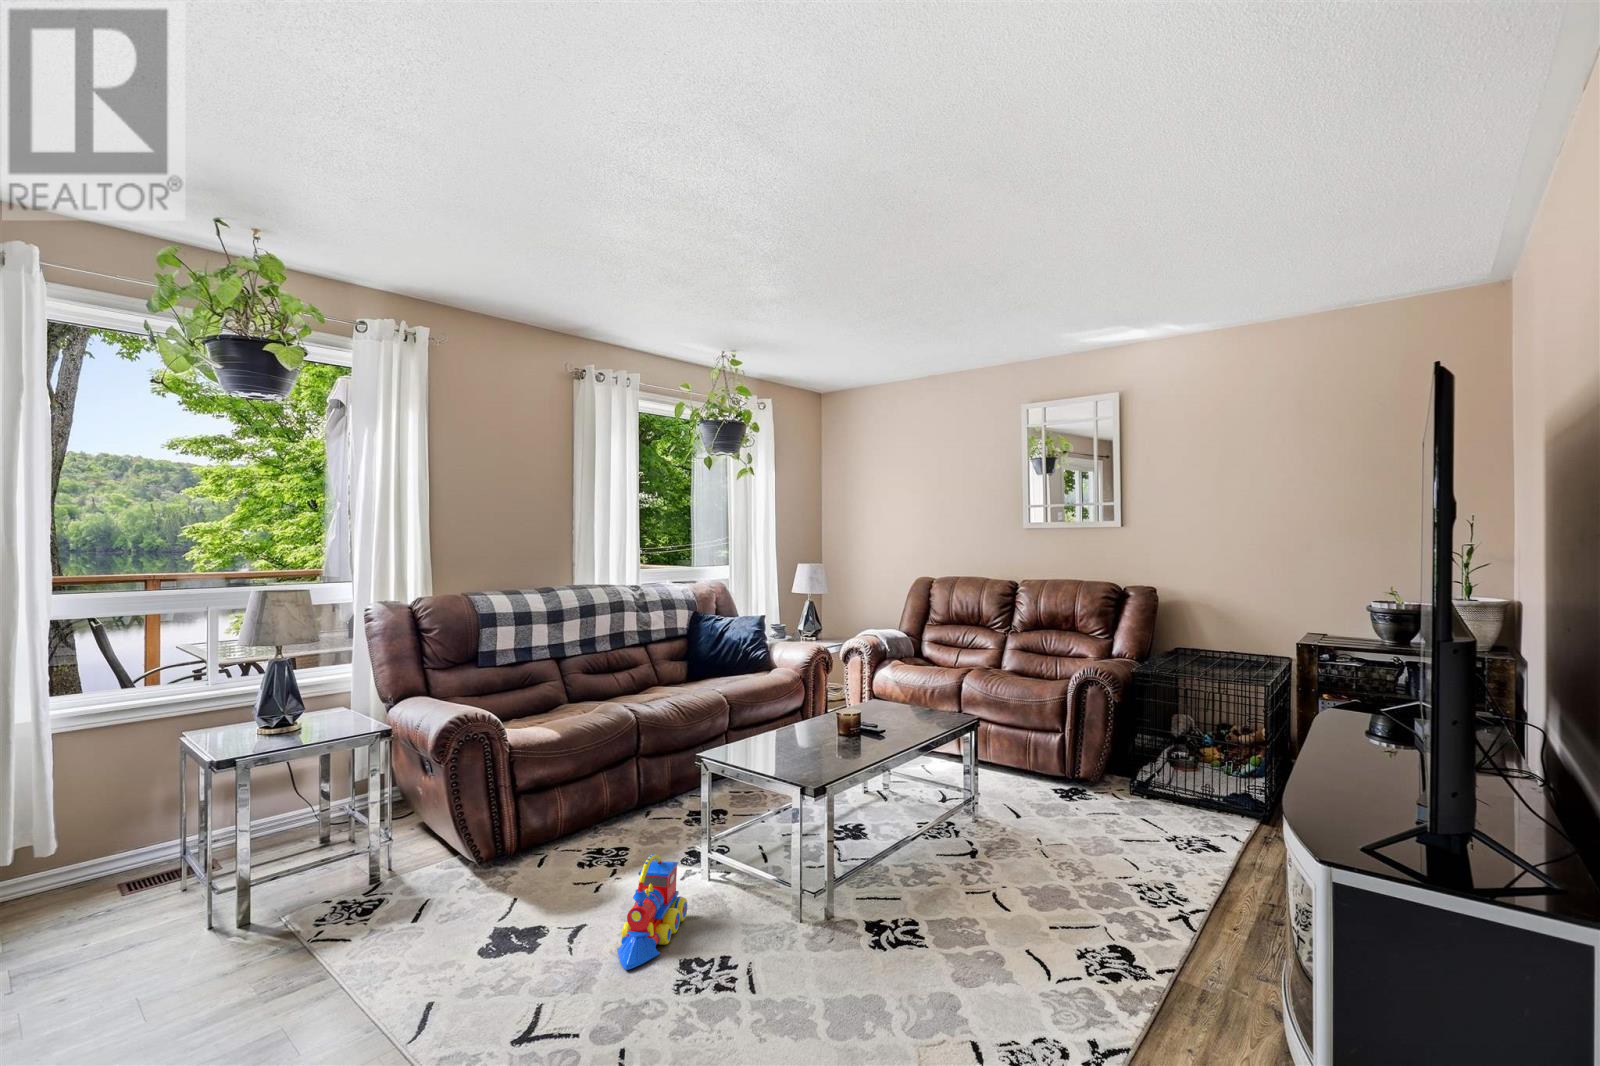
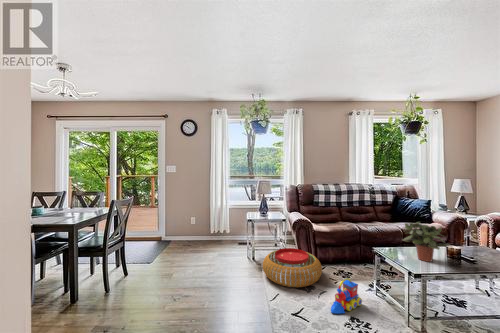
potted plant: none [761,664,850,756] -> present [403,222,450,262]
pouf: none [324,822,554,967] -> present [263,248,322,288]

